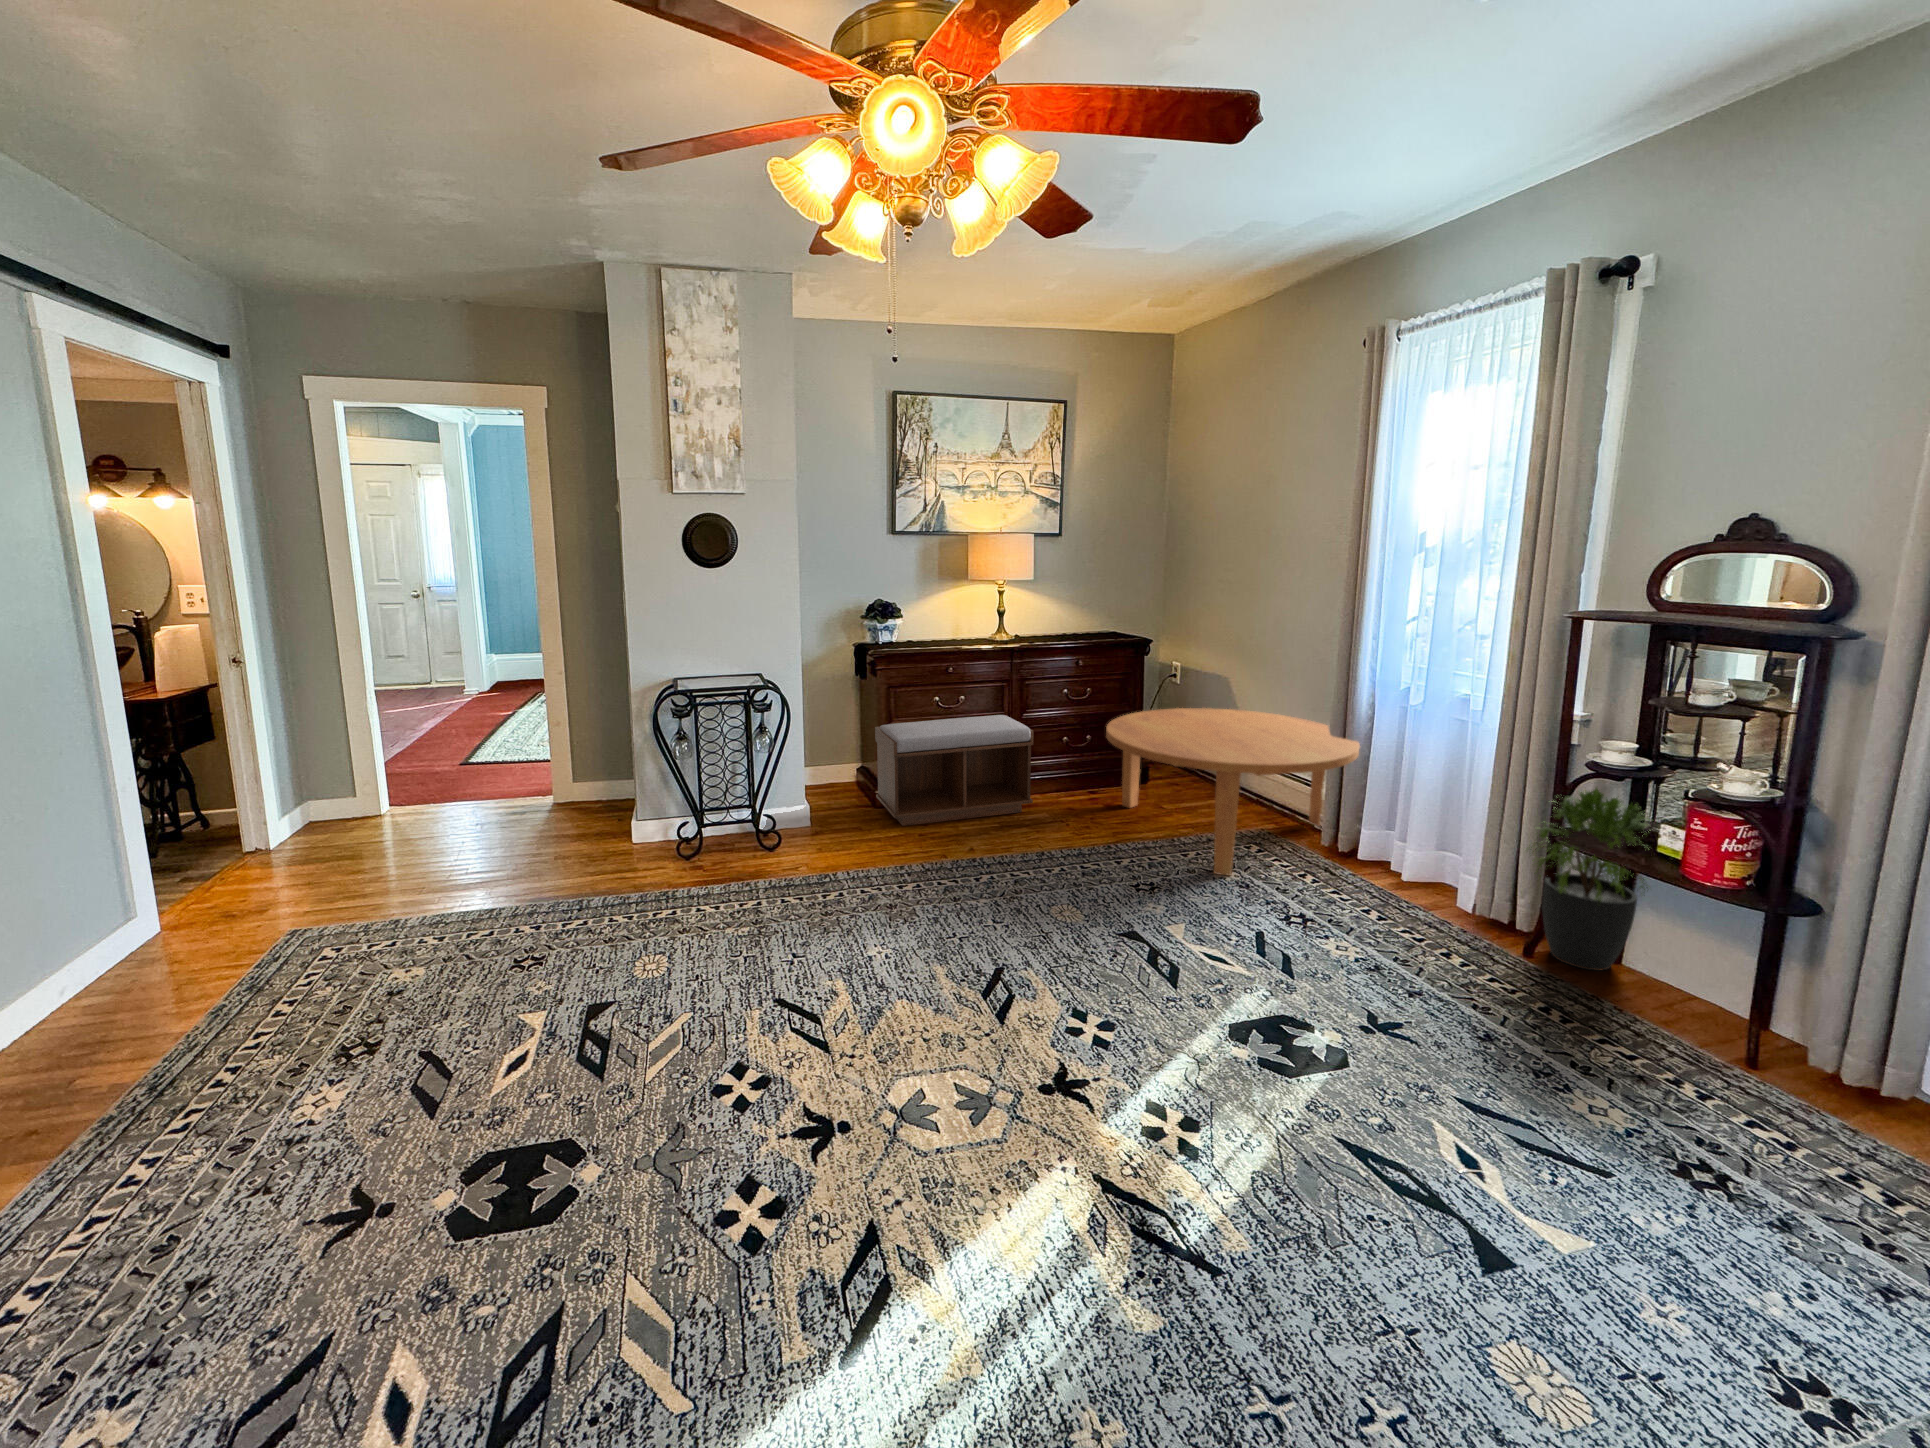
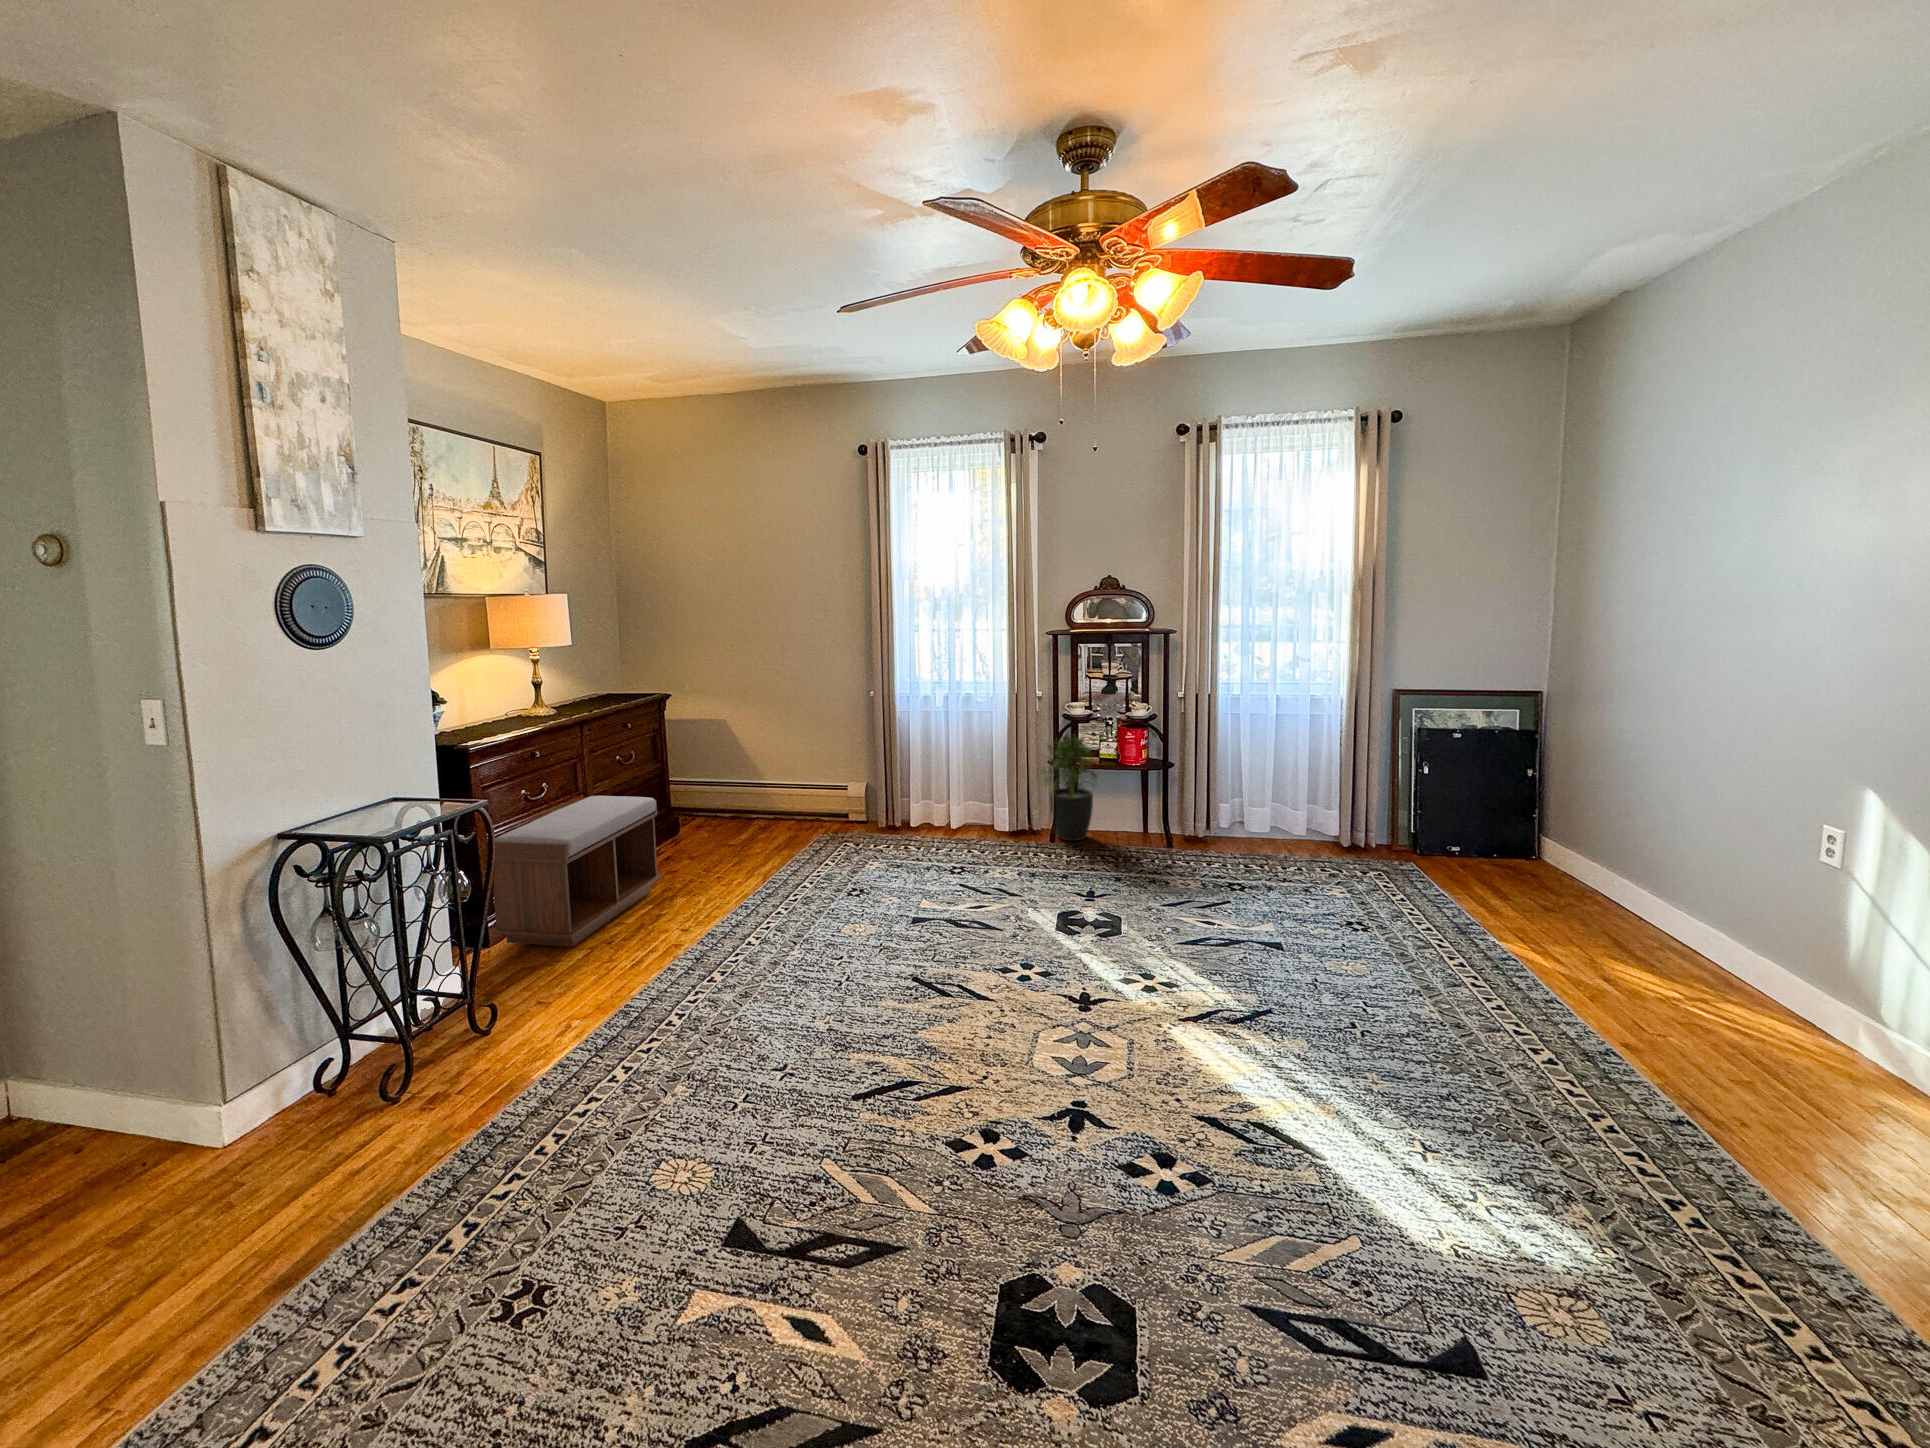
coffee table: present [1106,708,1360,876] -> none [707,742,911,870]

